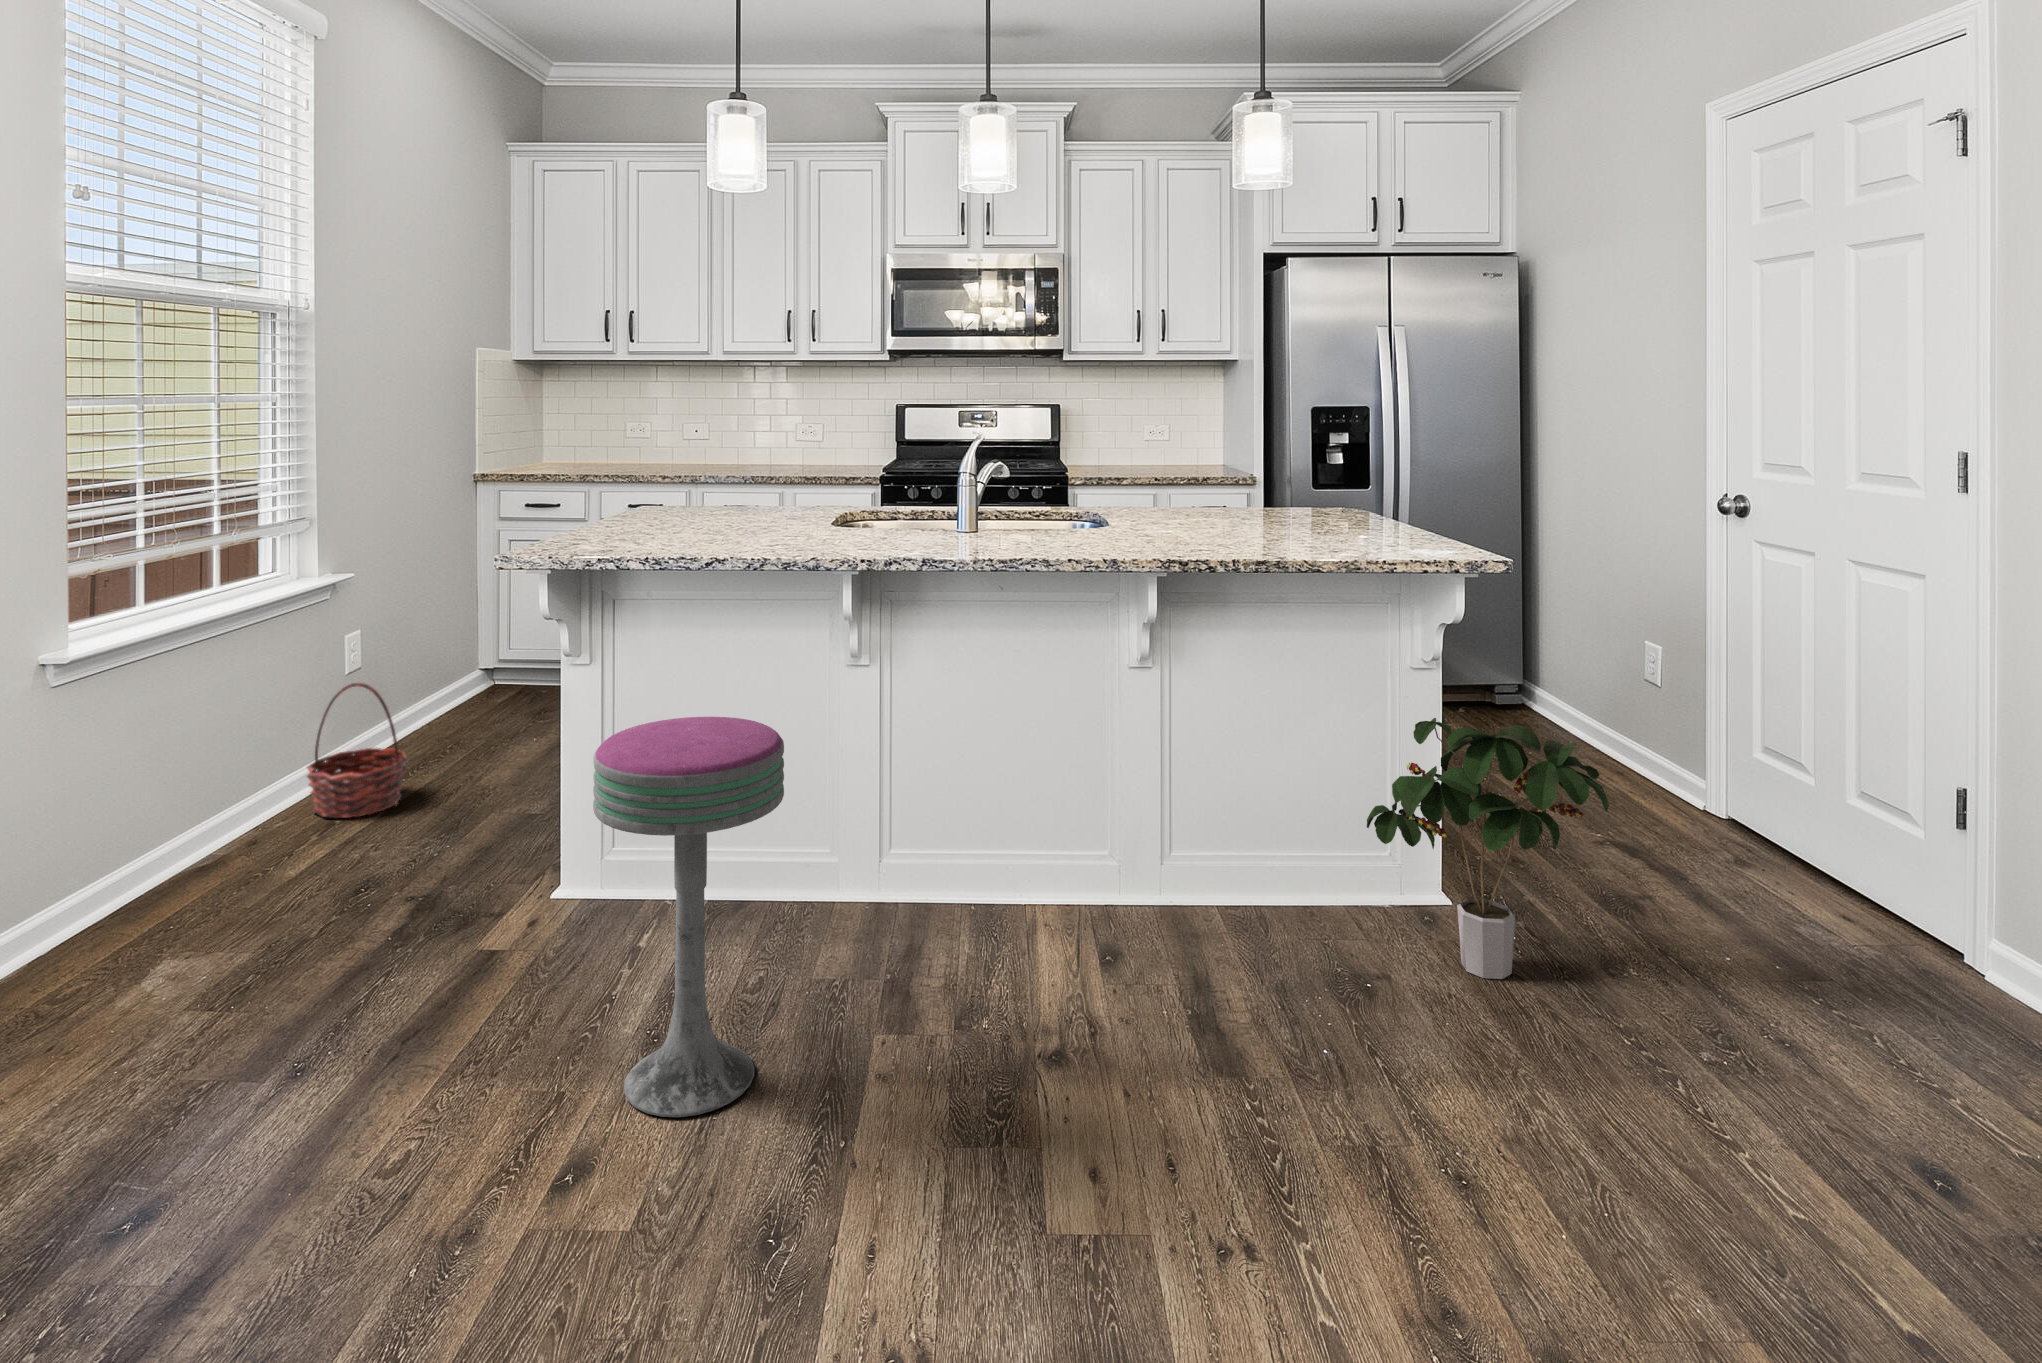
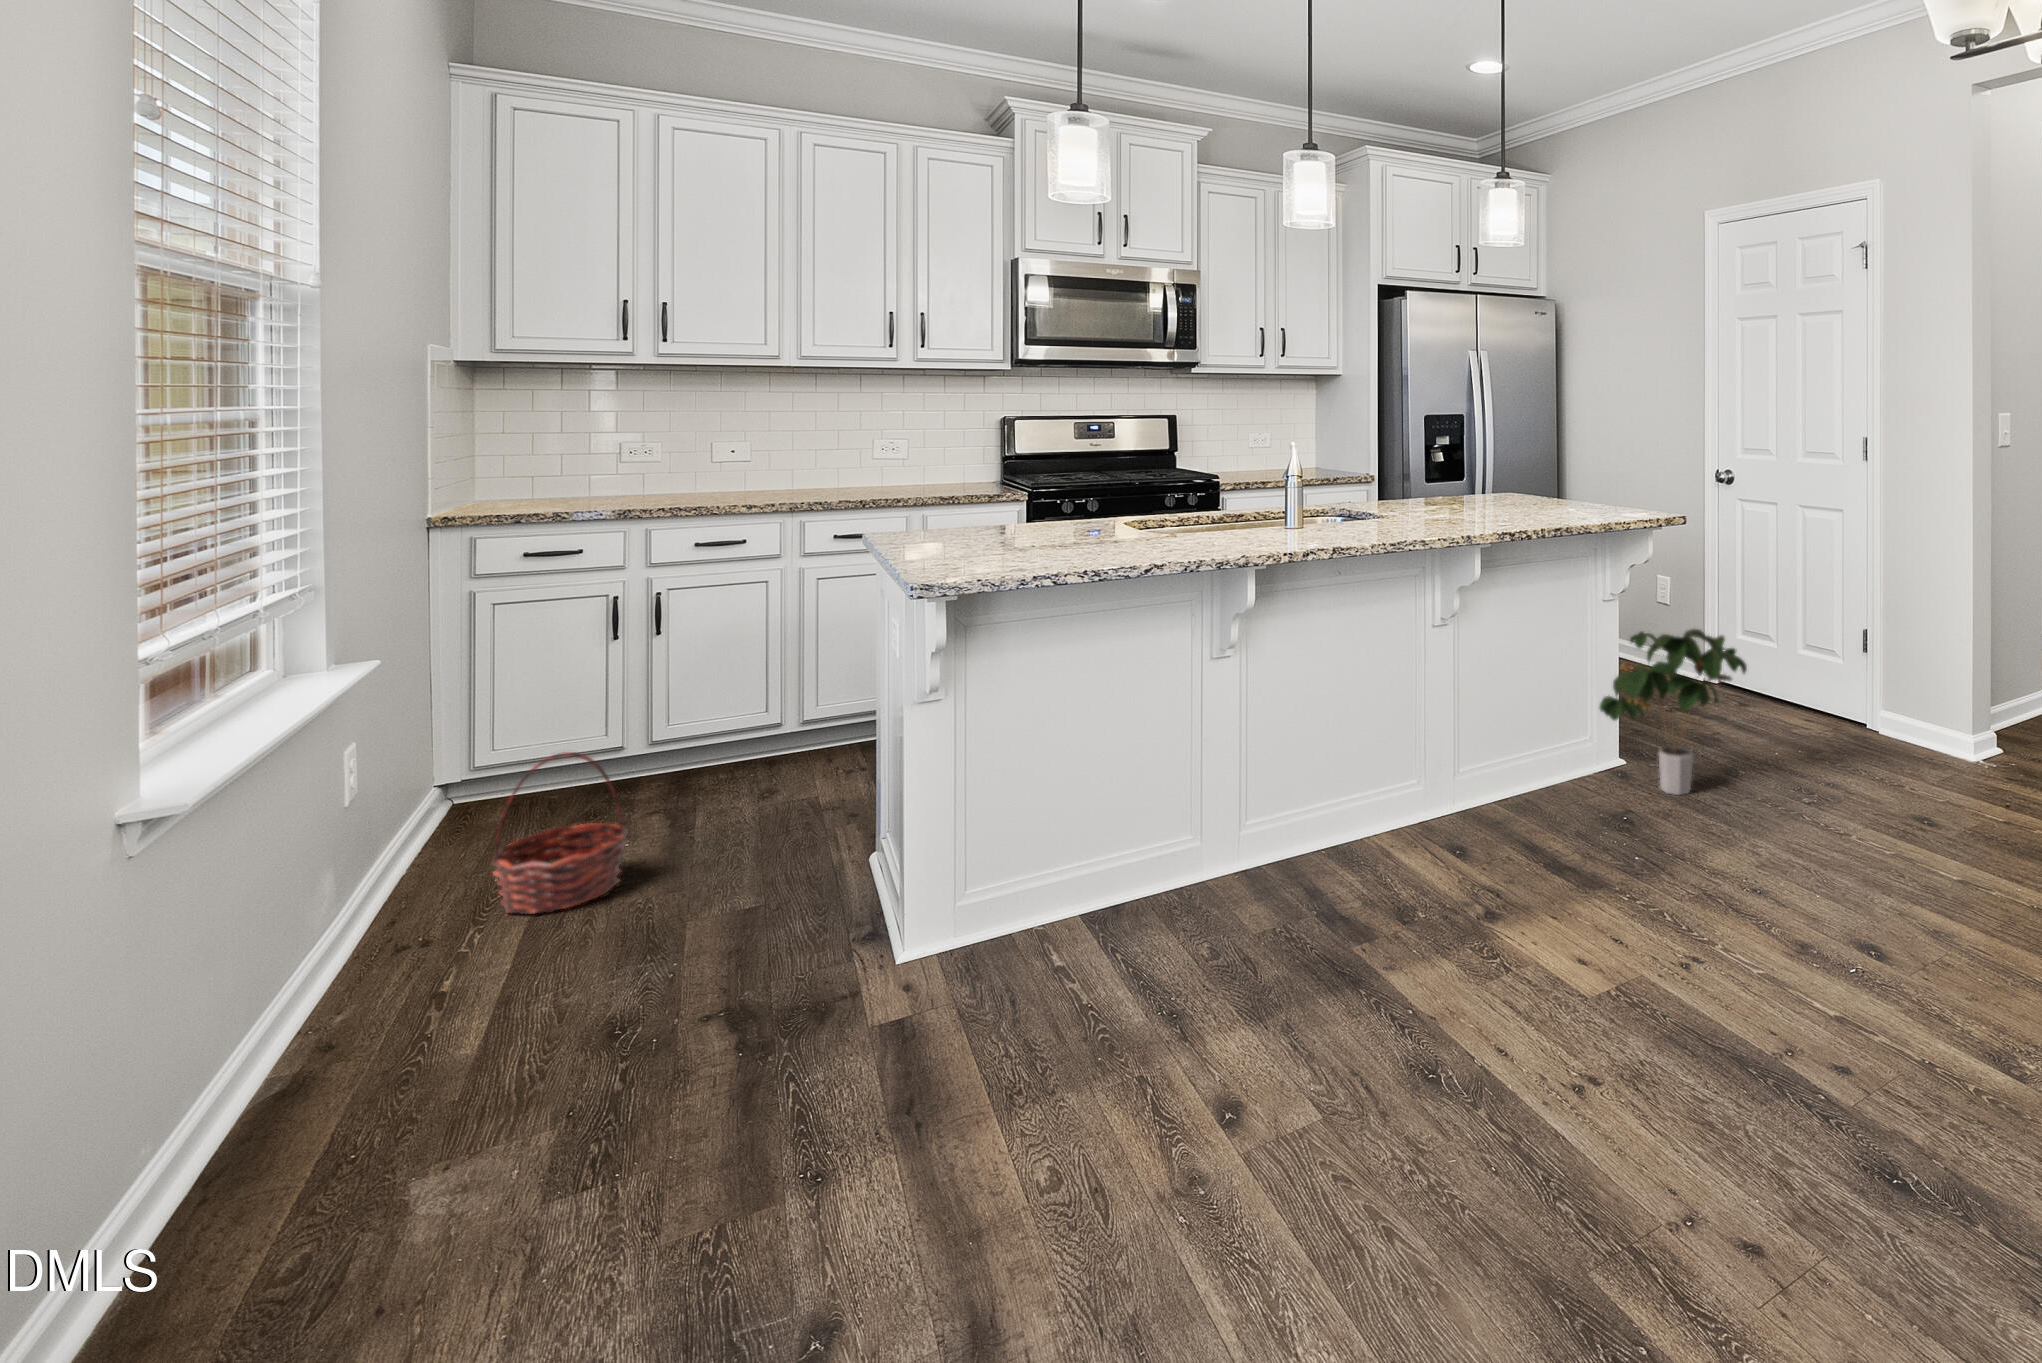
bar stool: present [593,717,784,1117] -> none [1179,695,1336,1026]

